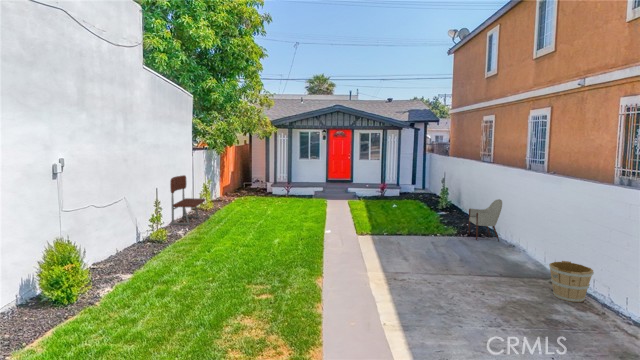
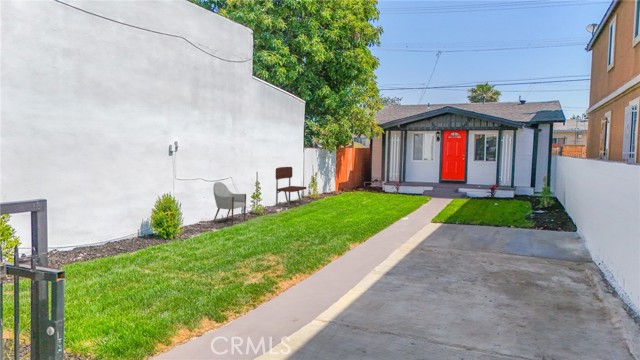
chair: present [469,199,502,241] -> present [213,182,246,224]
wooden bucket: present [549,261,594,302] -> none [568,247,615,288]

